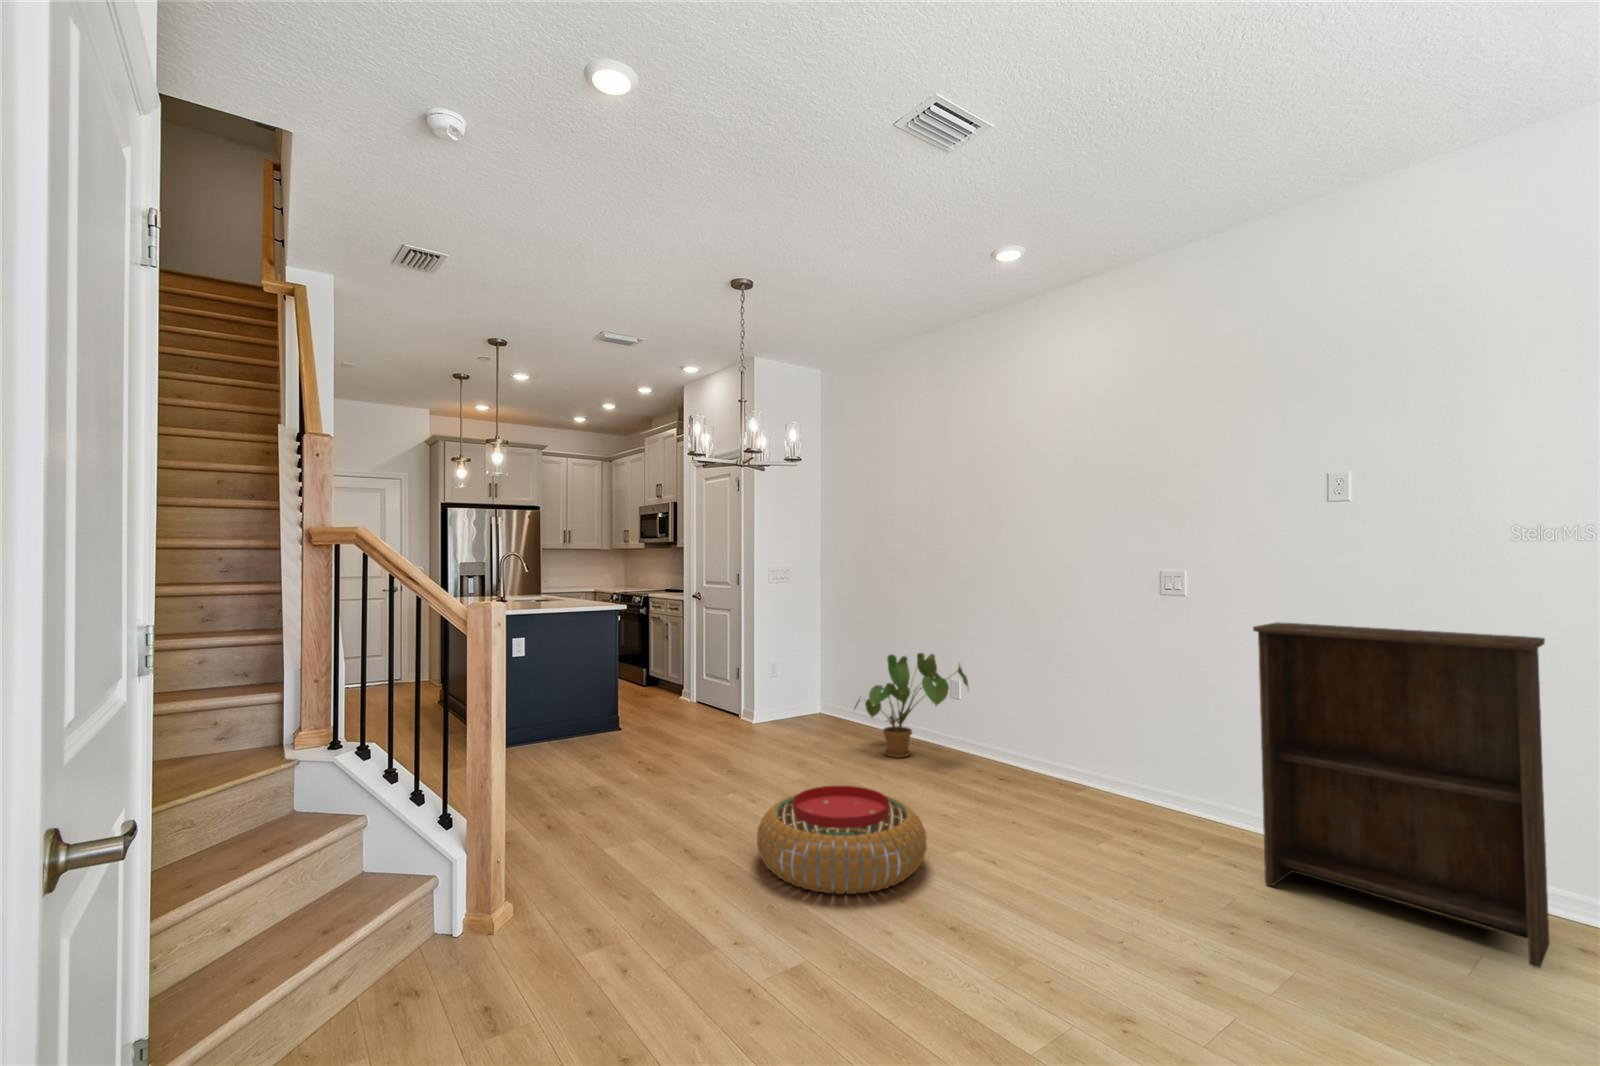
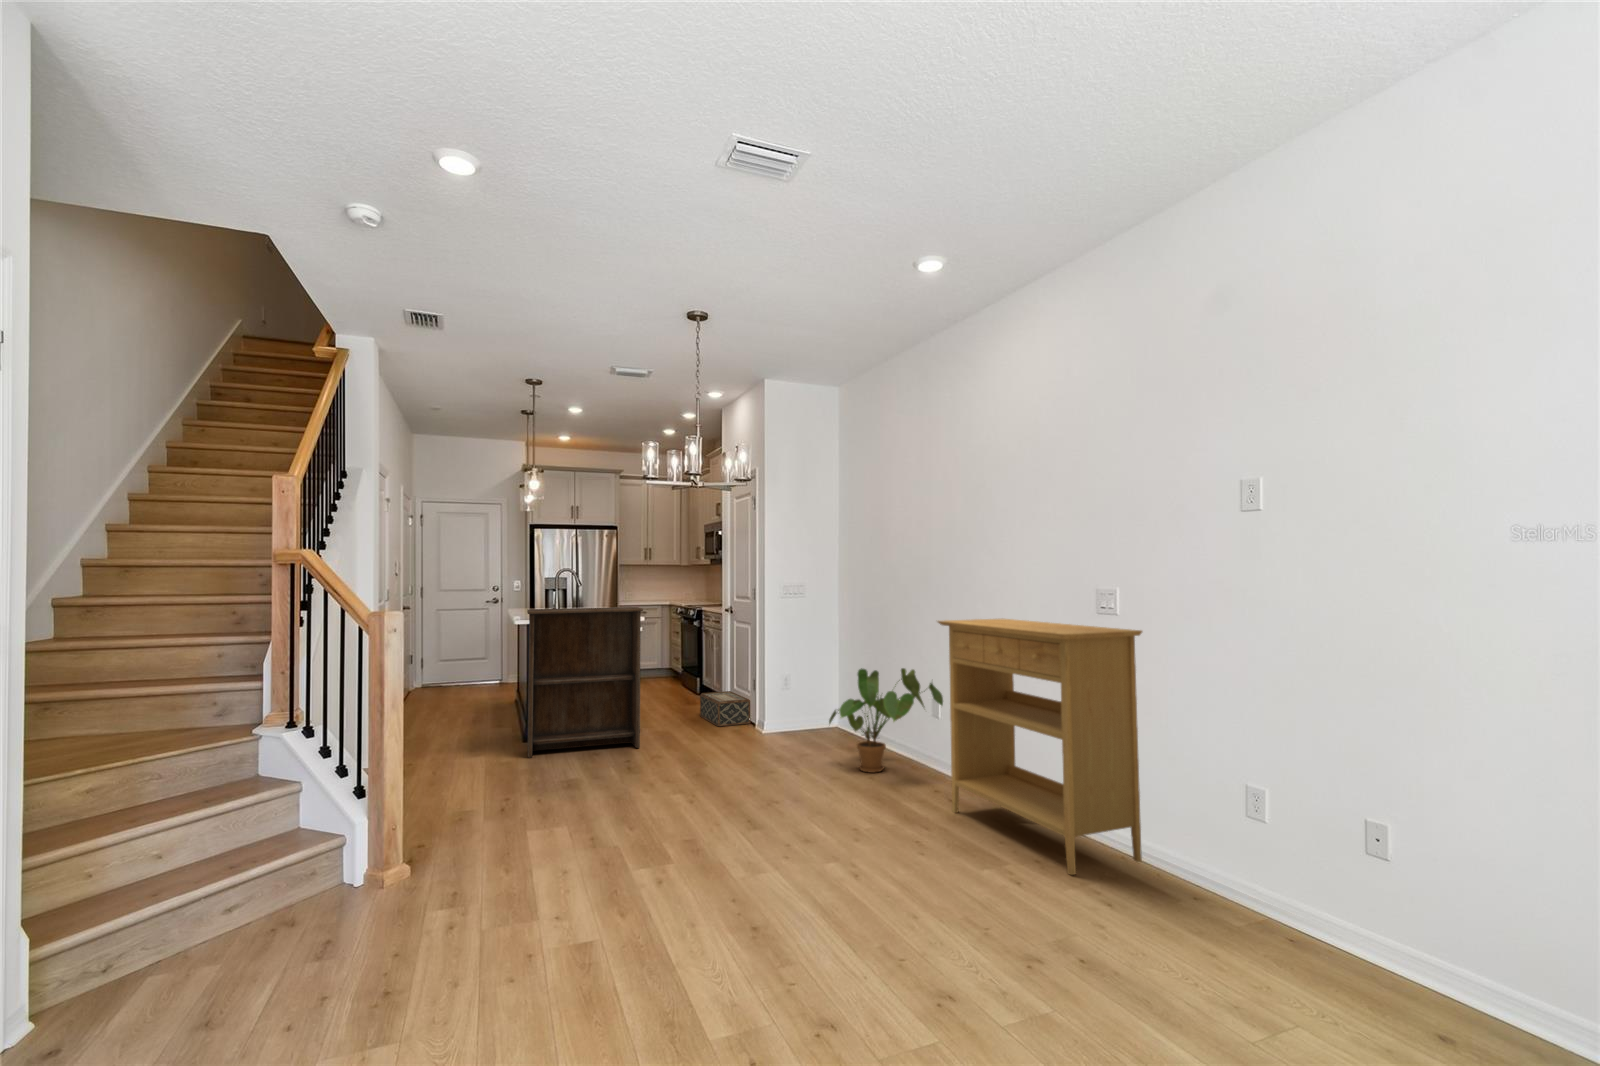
console table: none [998,603,1225,843] -> present [938,619,1142,875]
bookshelf: present [1253,622,1550,968] -> present [527,607,643,758]
woven basket: none [670,682,730,719] -> present [700,691,750,726]
pouf: present [757,786,927,894] -> none [633,789,795,889]

